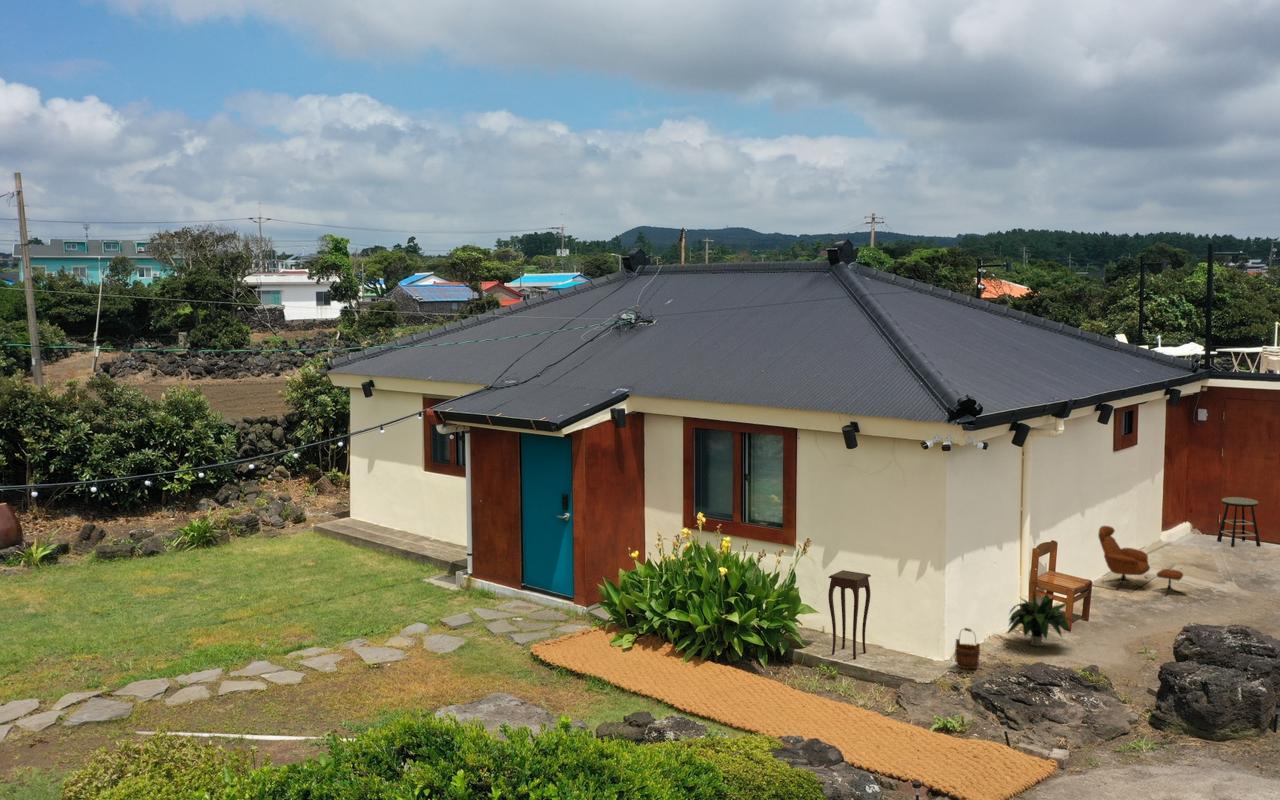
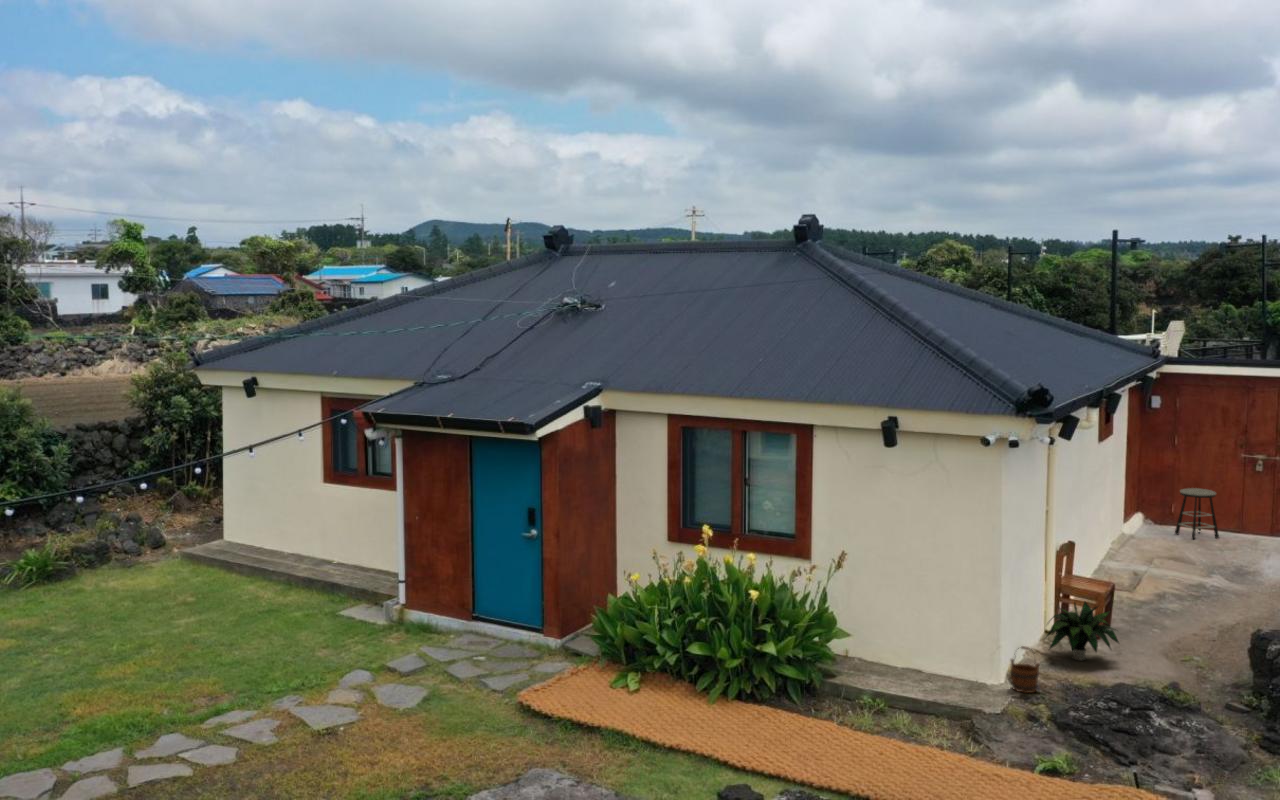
lounge chair: present [1098,526,1183,596] -> none [1094,523,1188,596]
side table: present [828,570,871,659] -> none [866,585,911,688]

